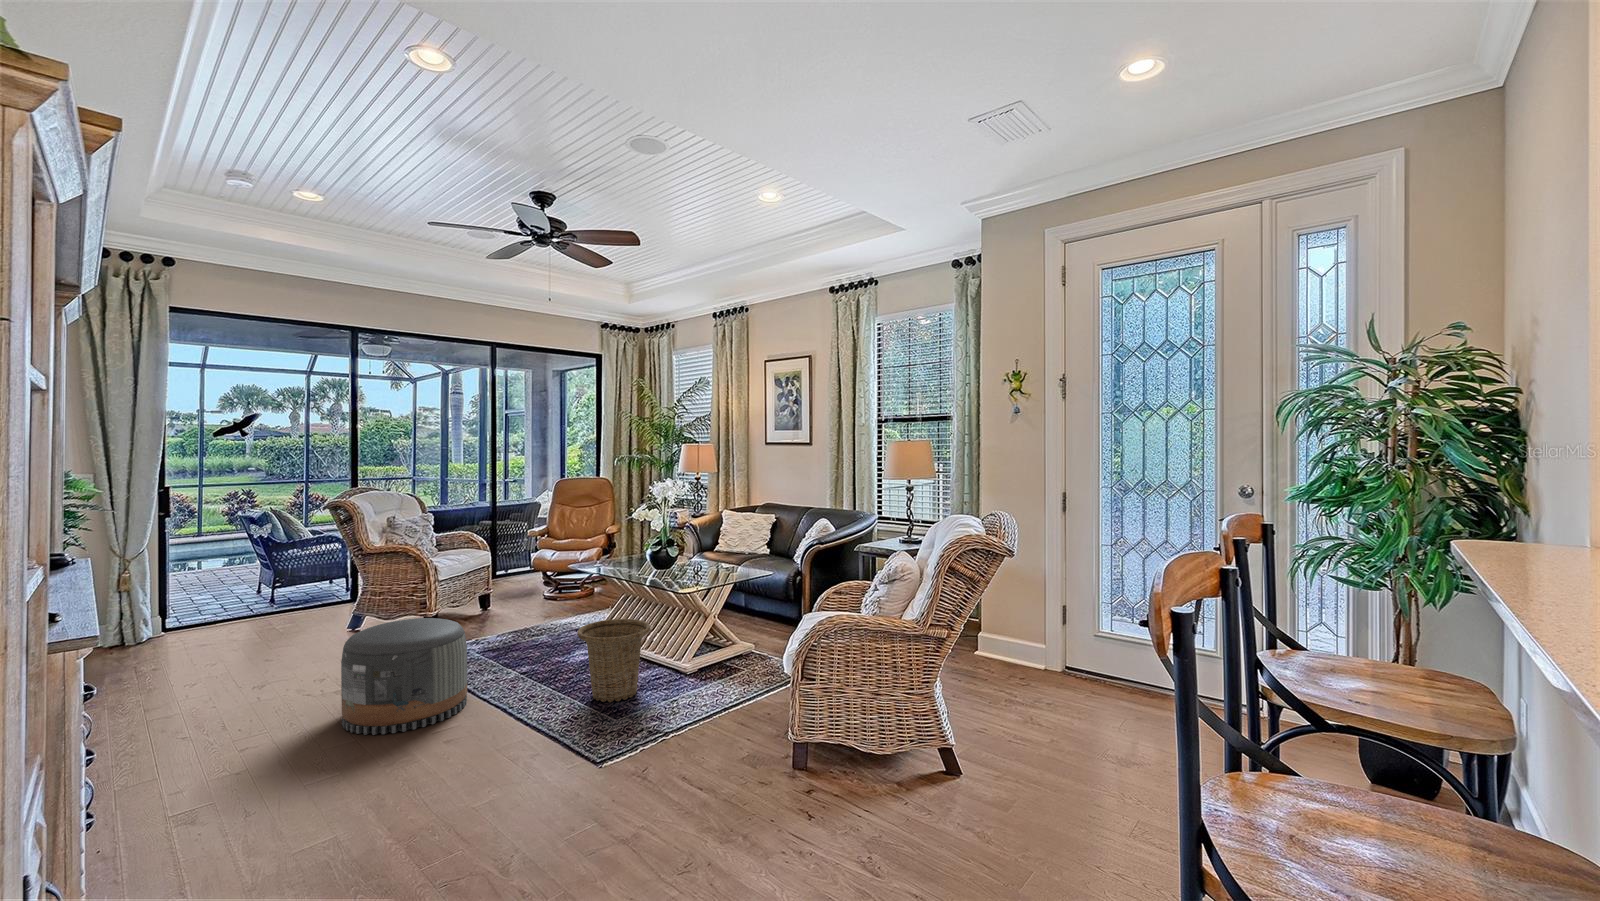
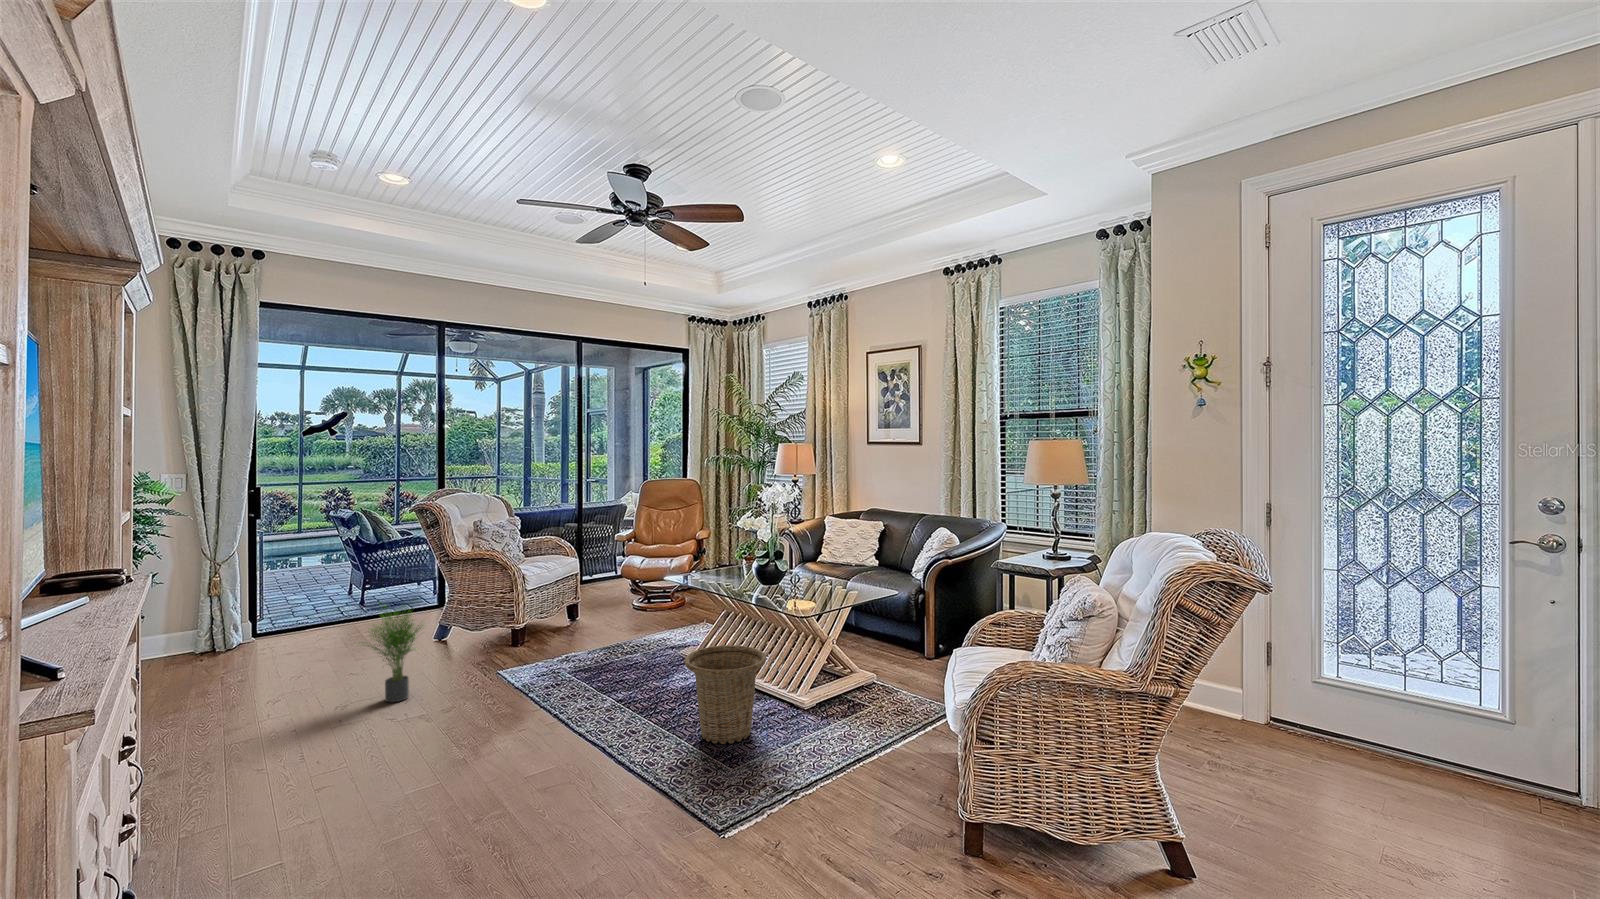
potted plant: none [265,581,347,681] -> present [359,610,423,702]
pouf: present [341,618,467,735] -> none [430,639,563,775]

